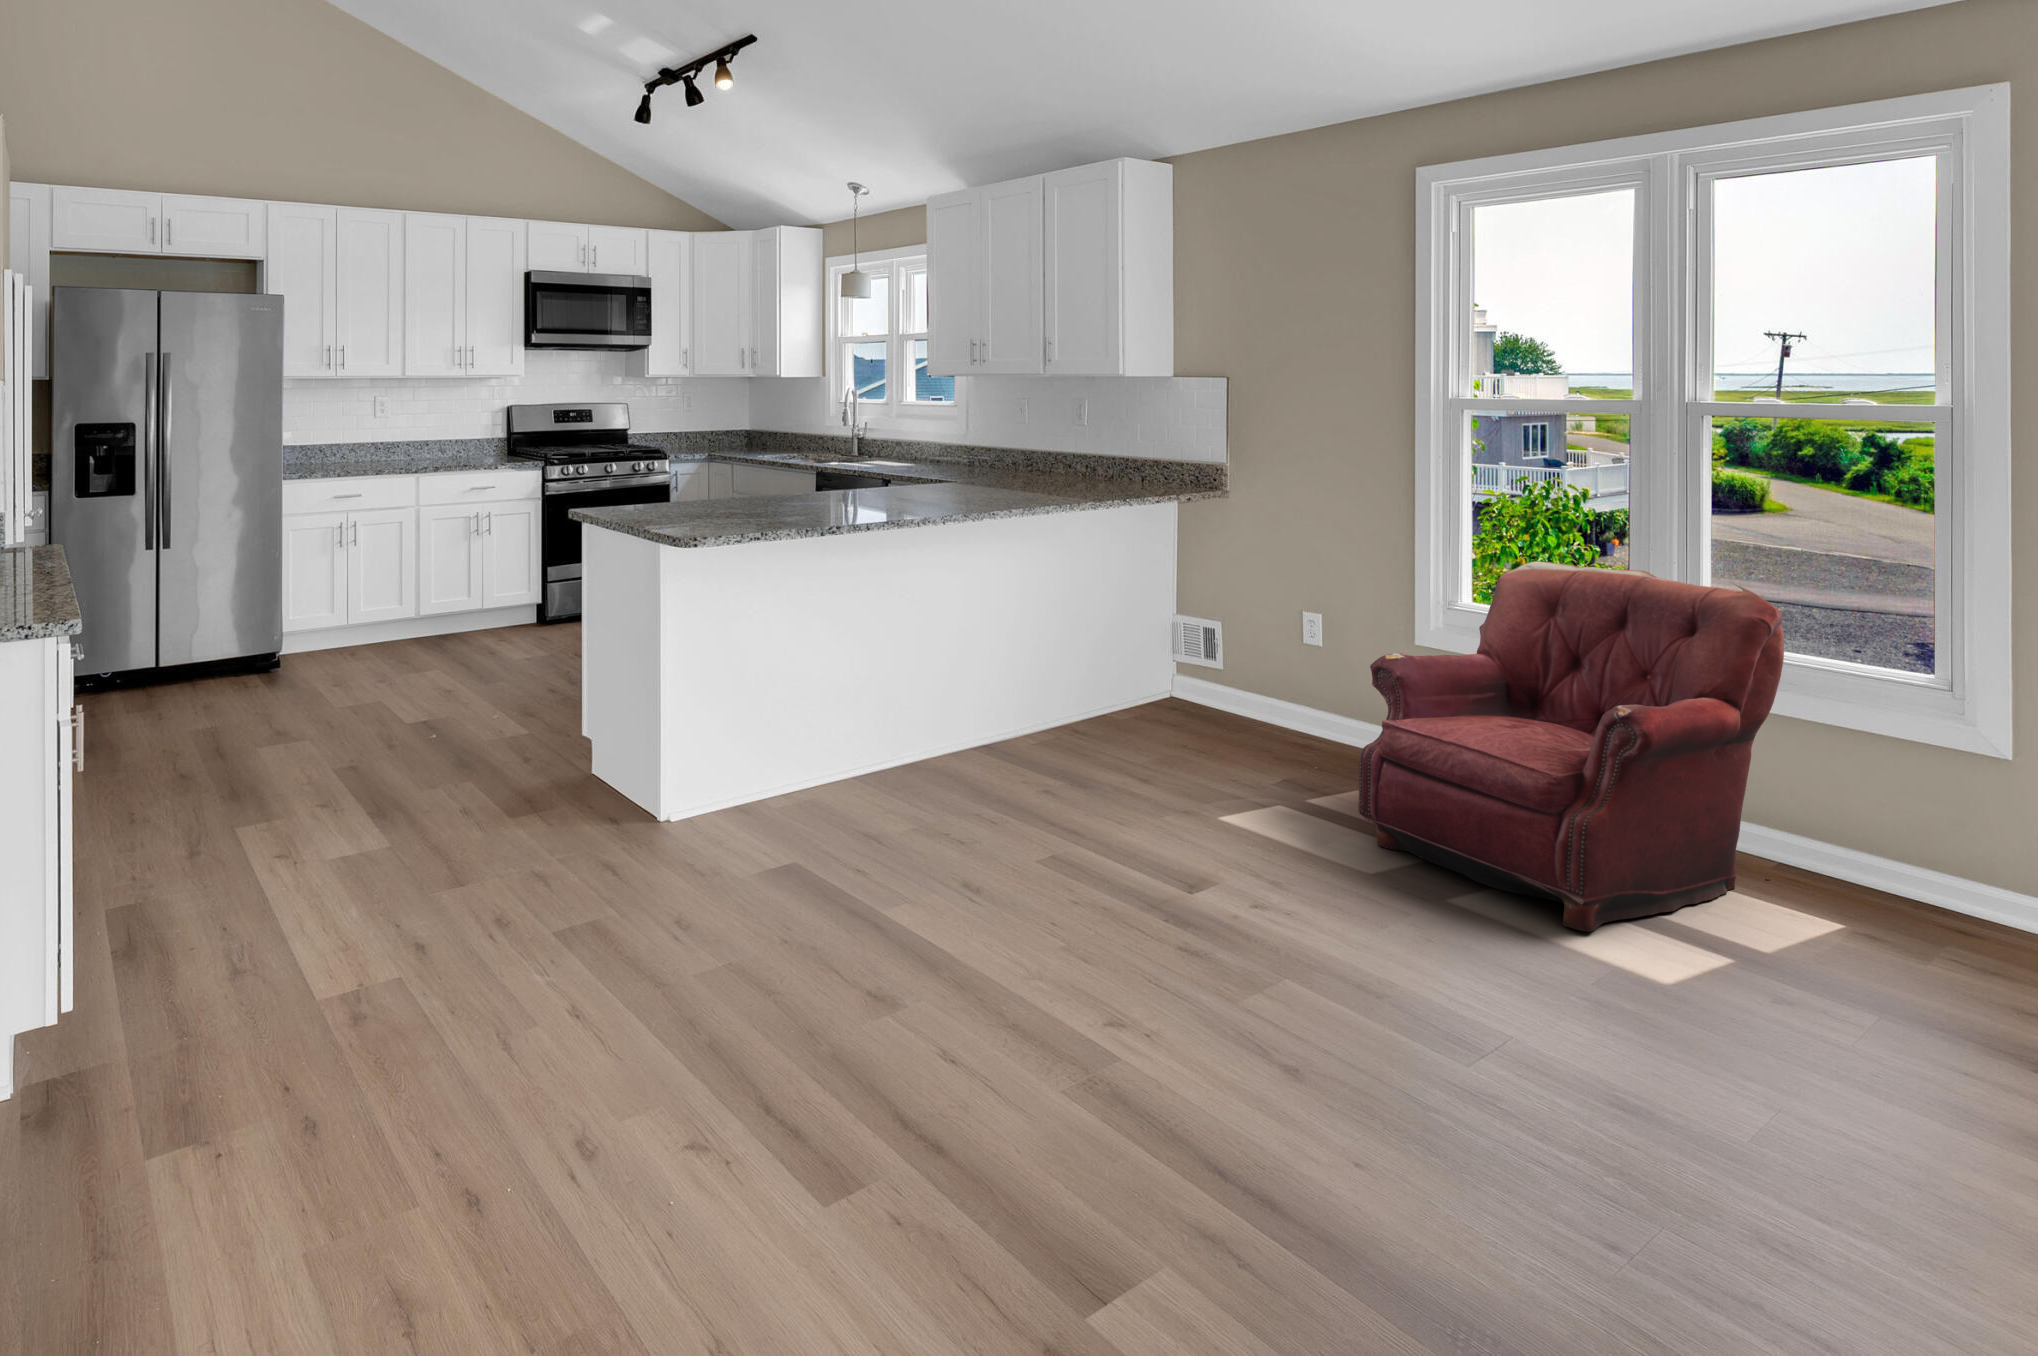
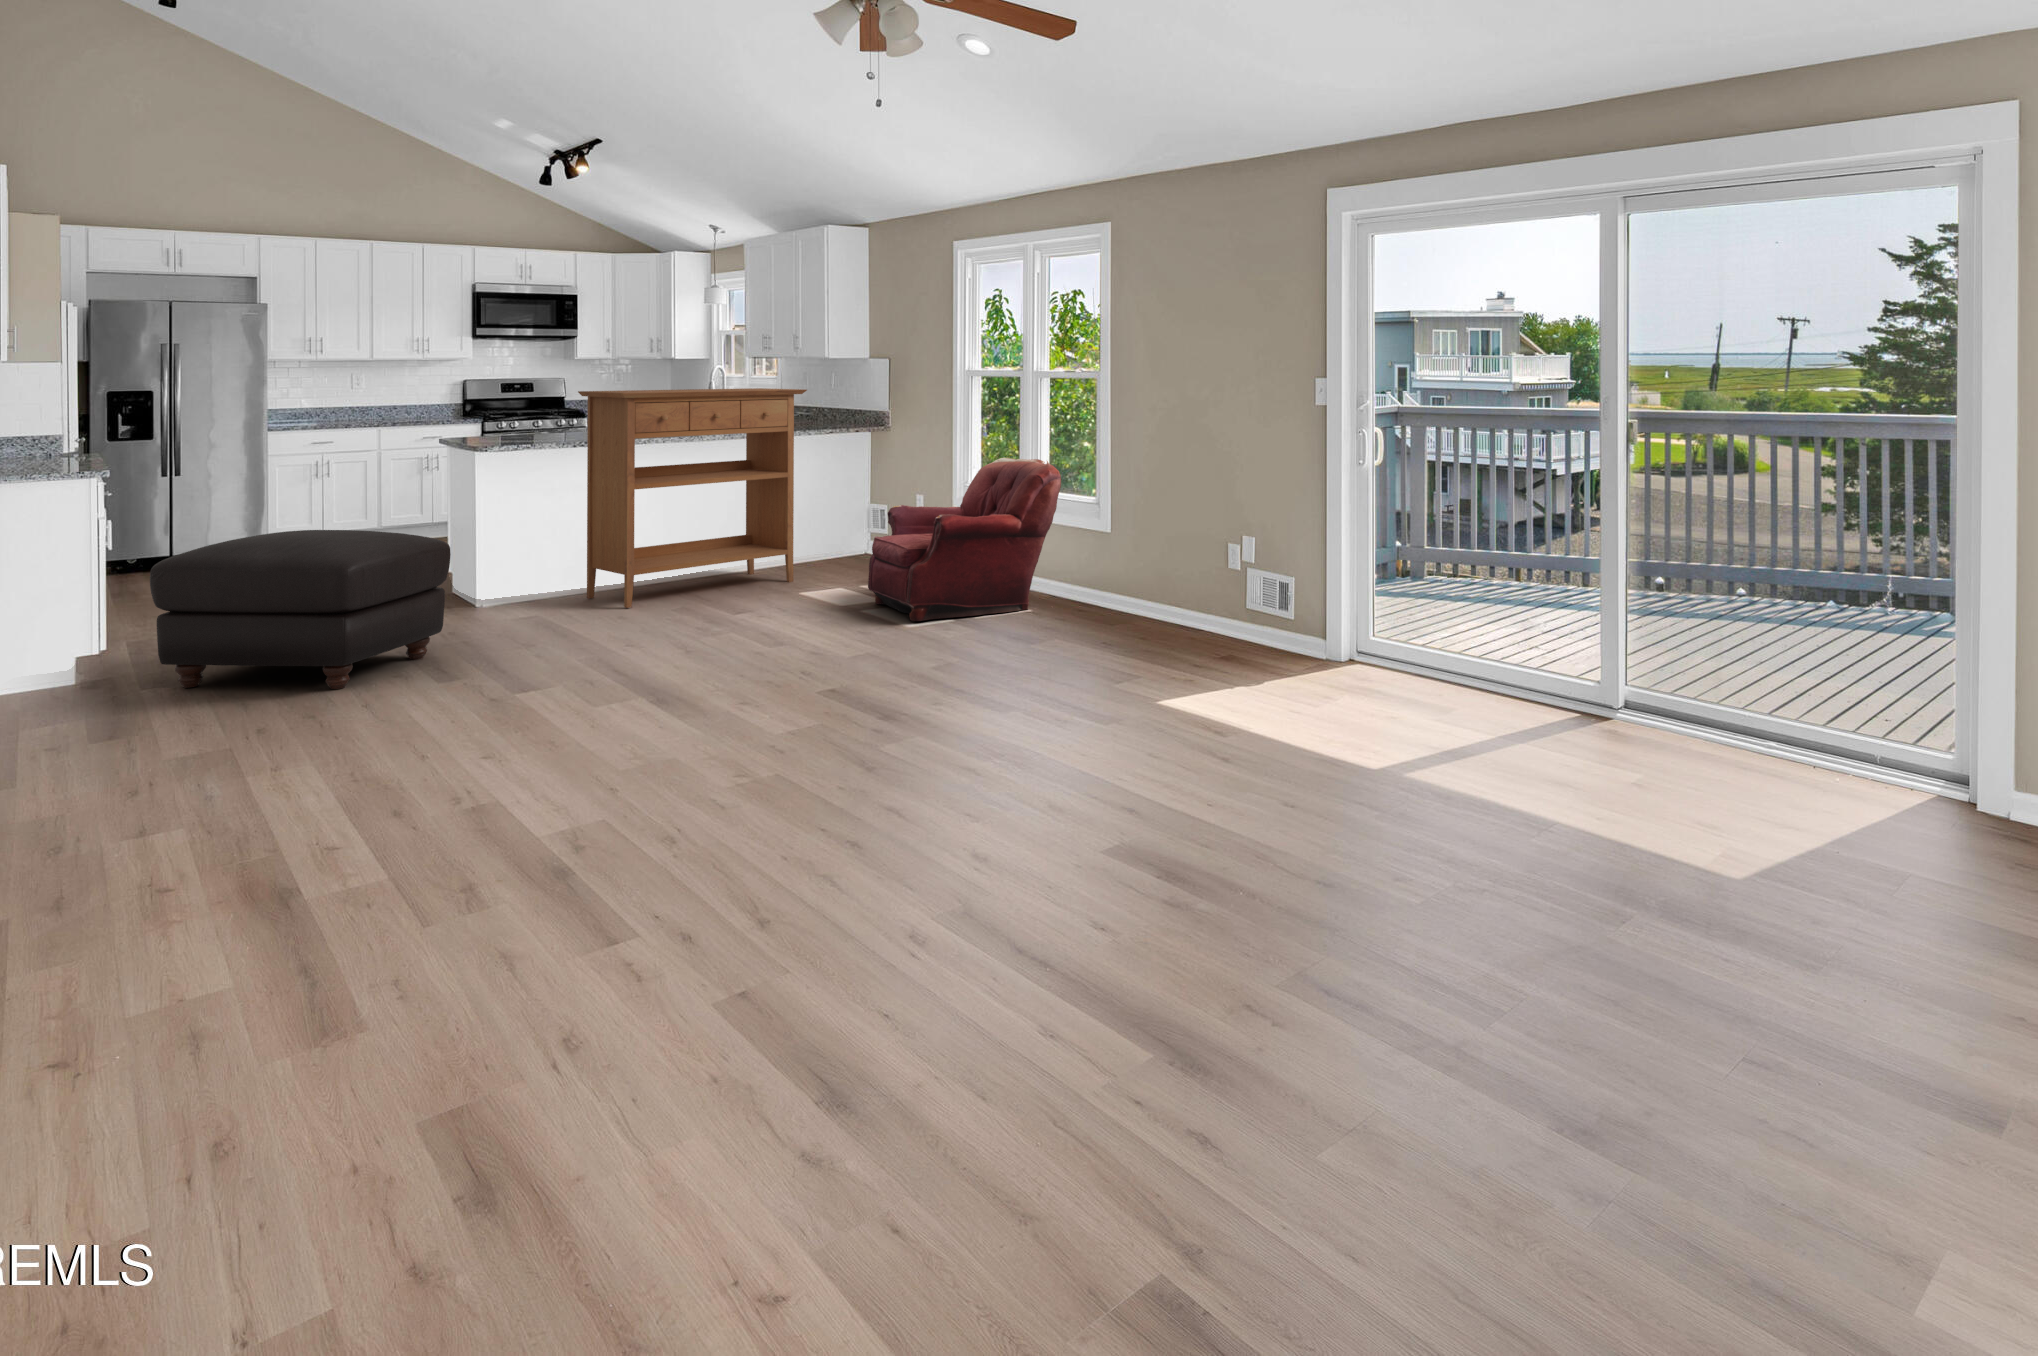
console table: none [812,427,1144,837] -> present [578,388,807,608]
ottoman: none [161,749,730,1211] -> present [150,530,451,689]

